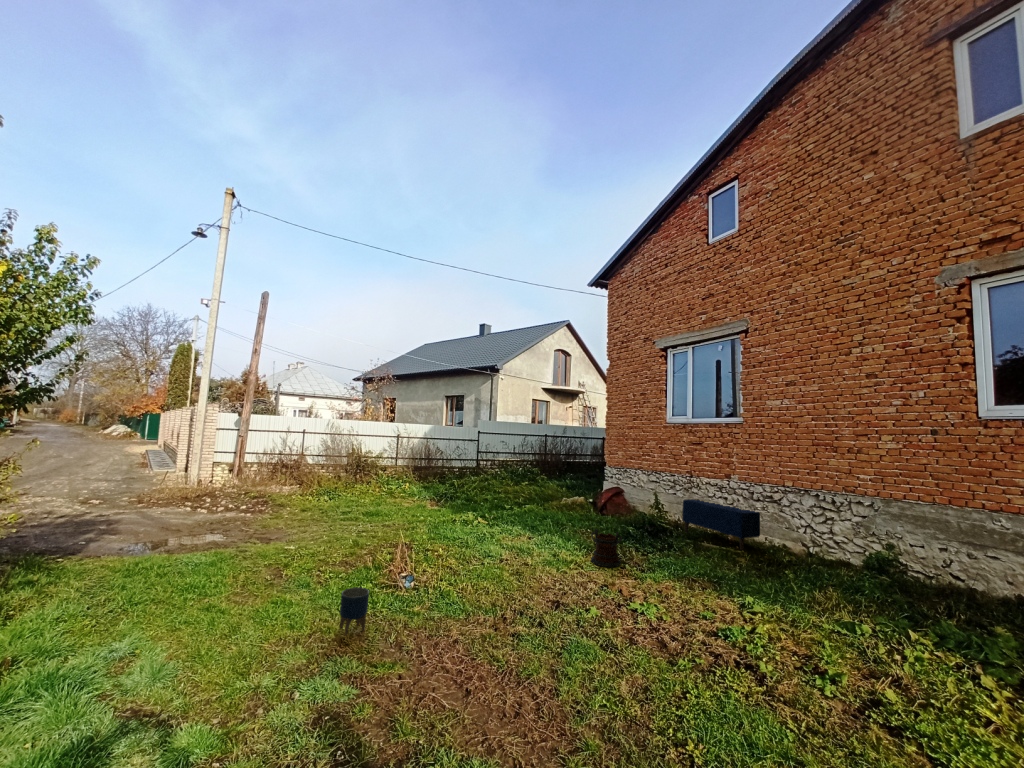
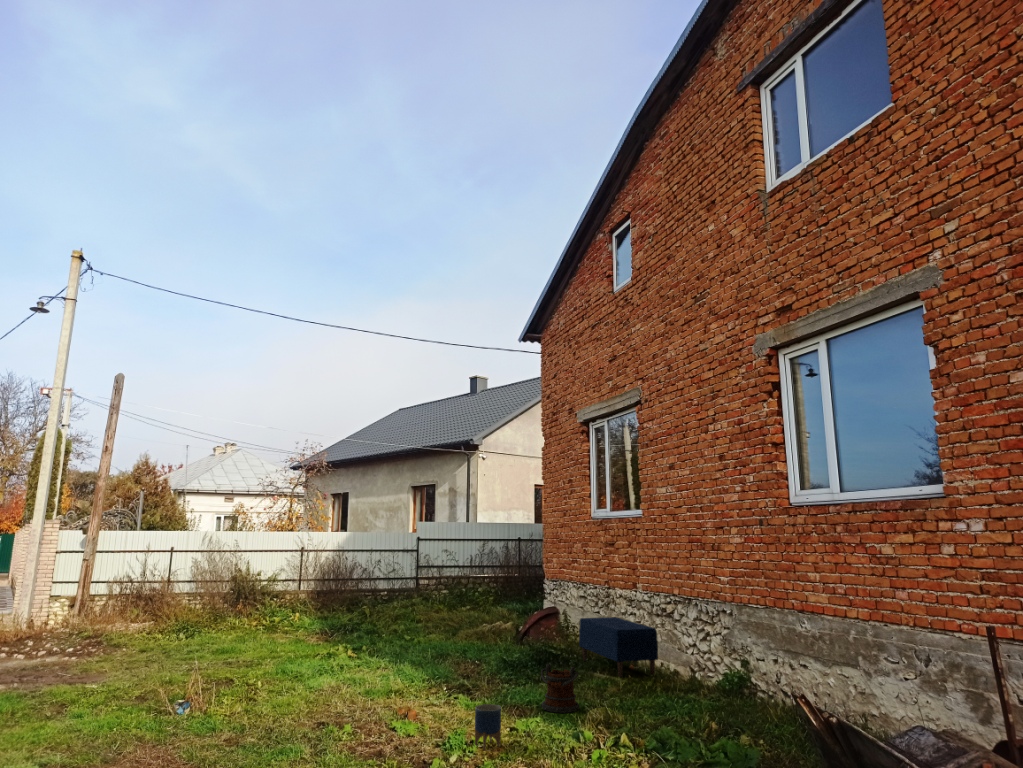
bucket: present [591,529,622,567] -> present [541,664,579,713]
planter: present [340,587,369,635] -> present [475,704,501,750]

